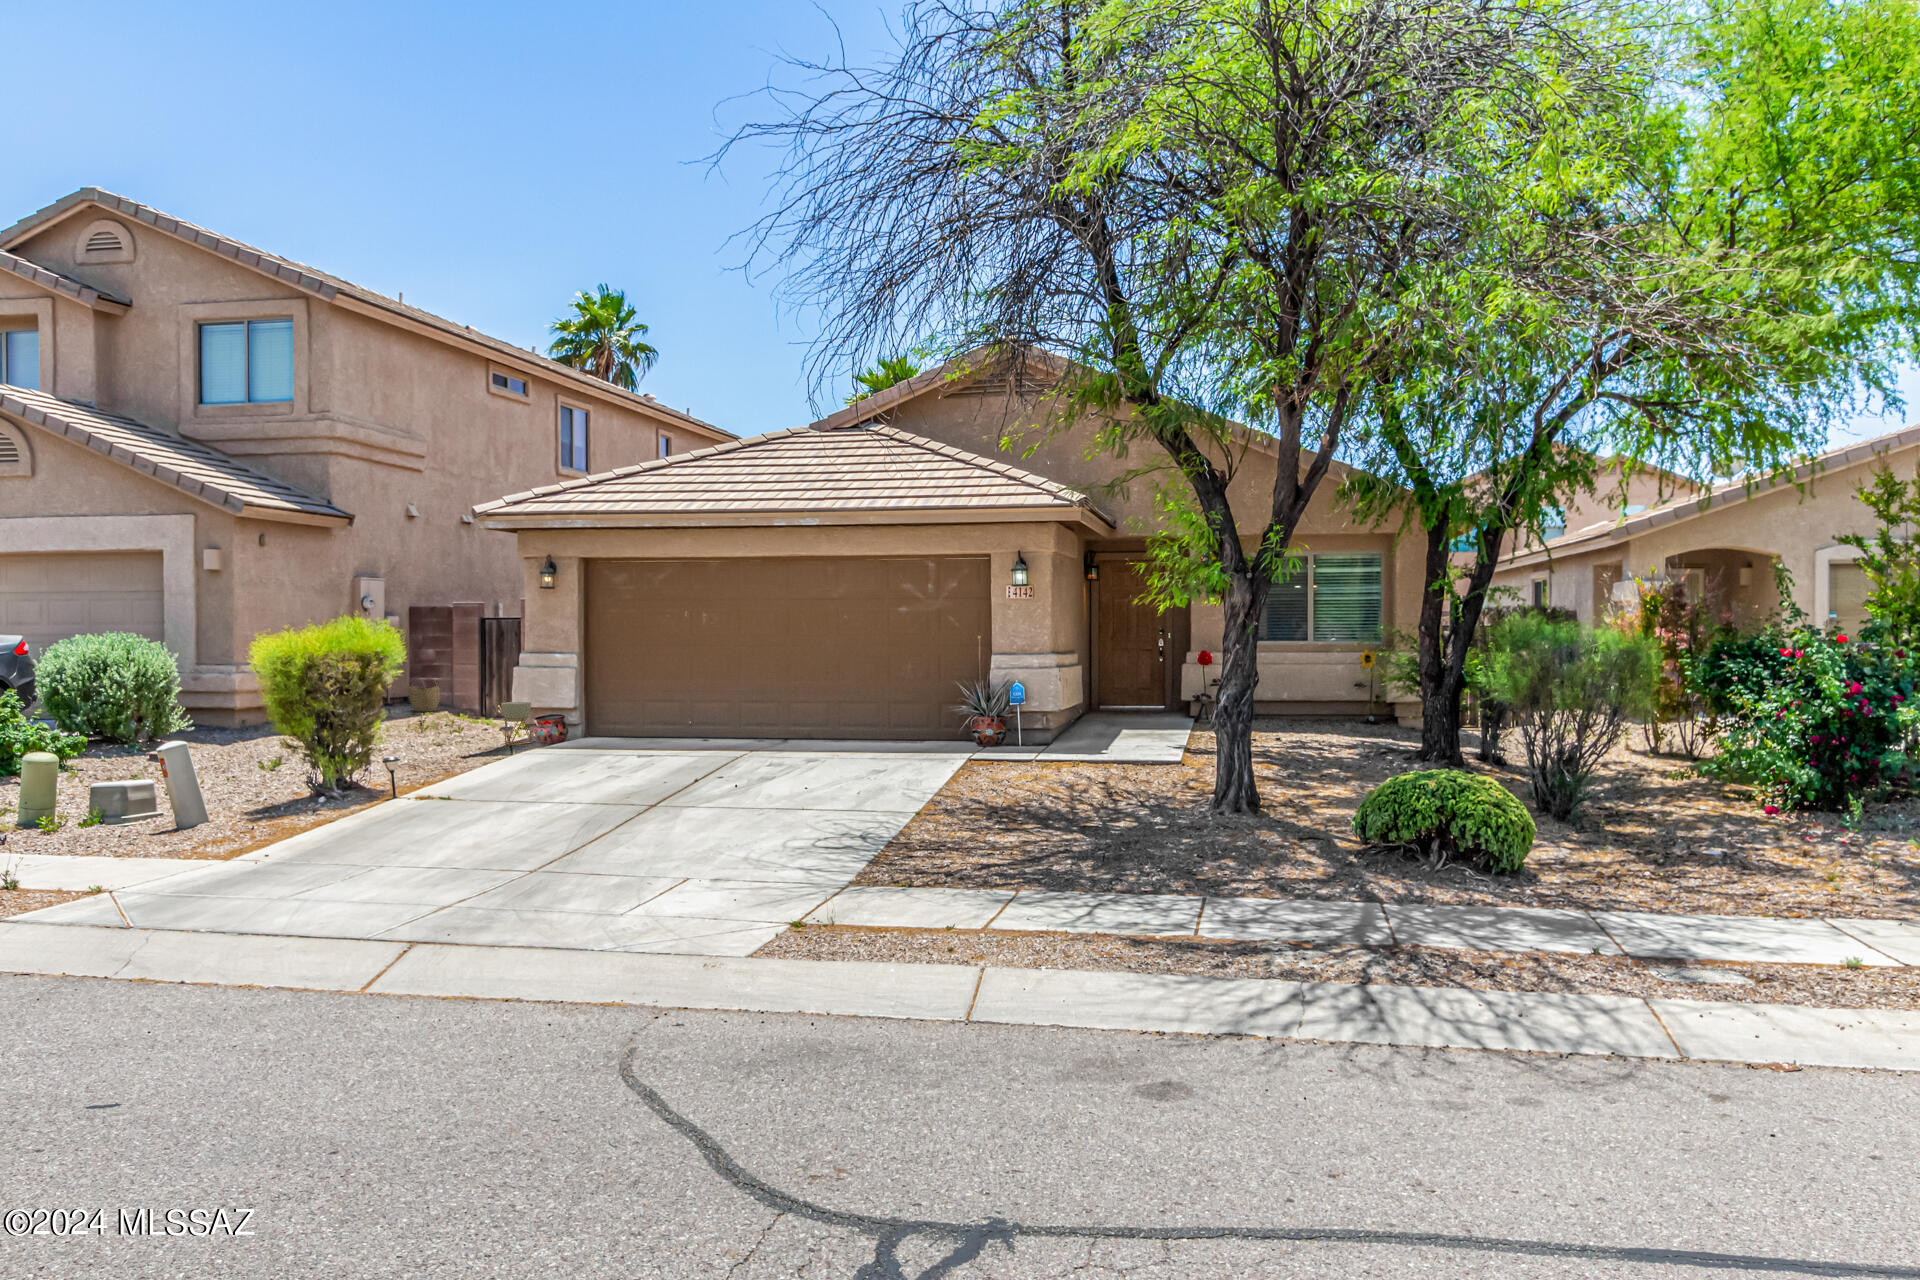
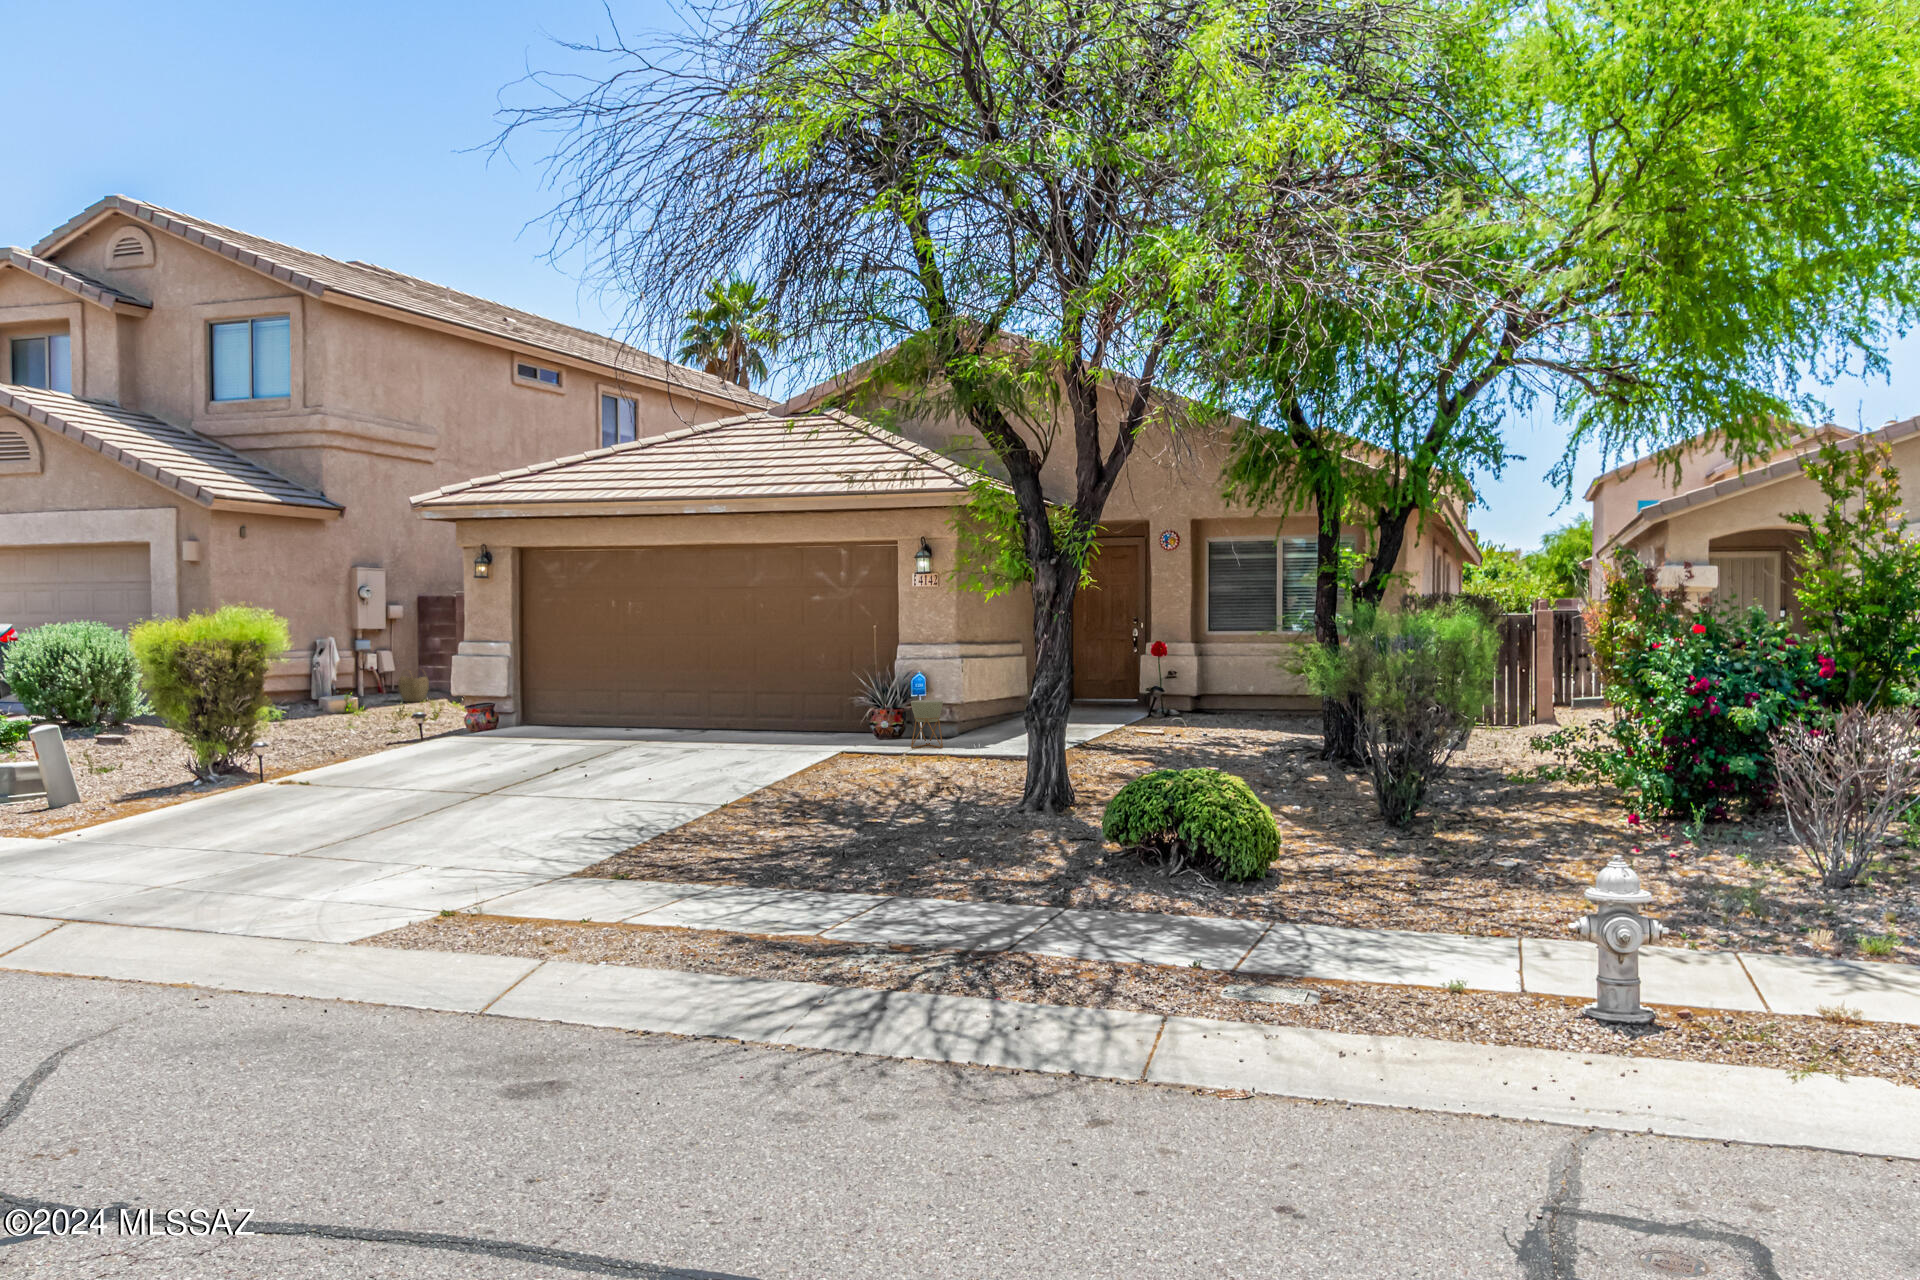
planter: present [501,702,532,746] -> present [911,700,943,748]

